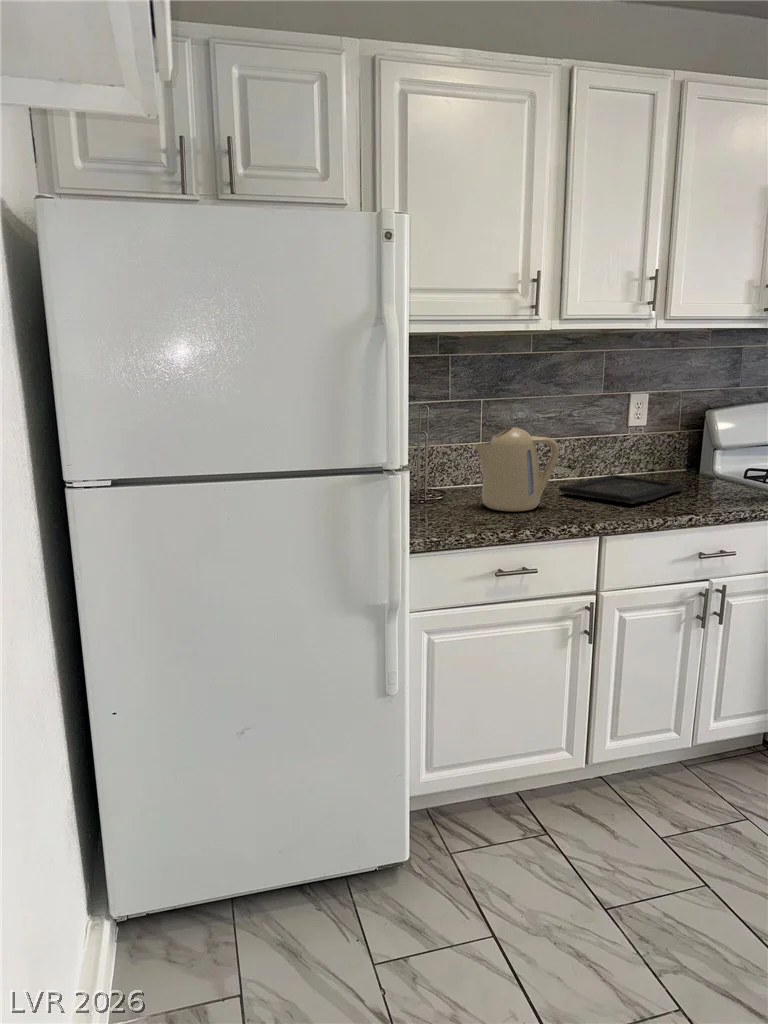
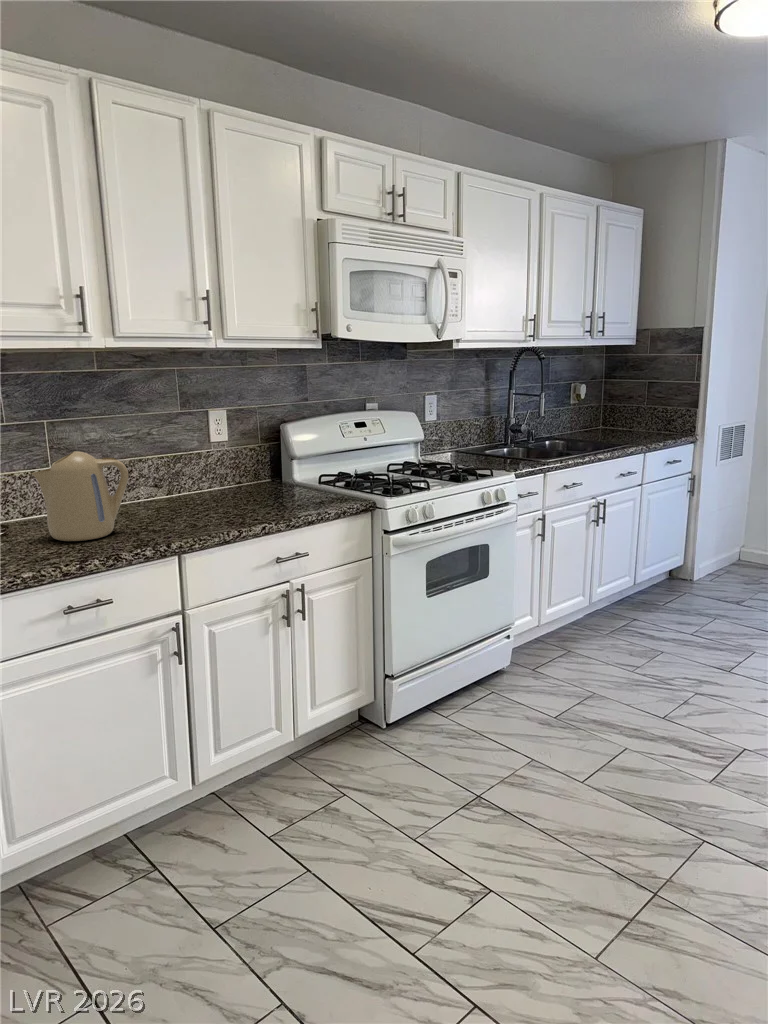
tray: present [559,475,683,503] -> none [139,491,262,519]

